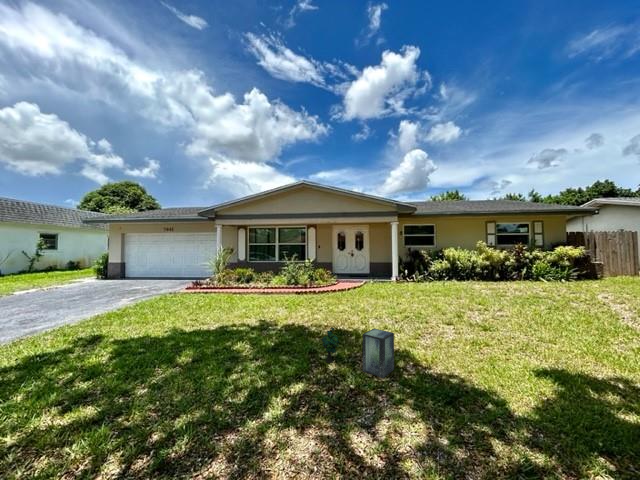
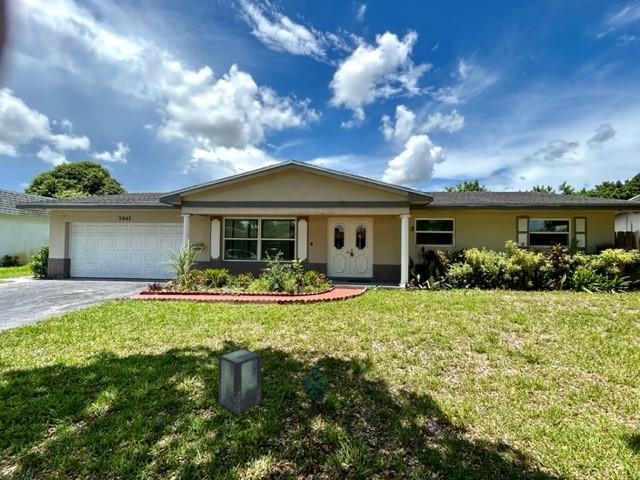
storage box: present [363,329,394,378] -> present [219,349,261,414]

